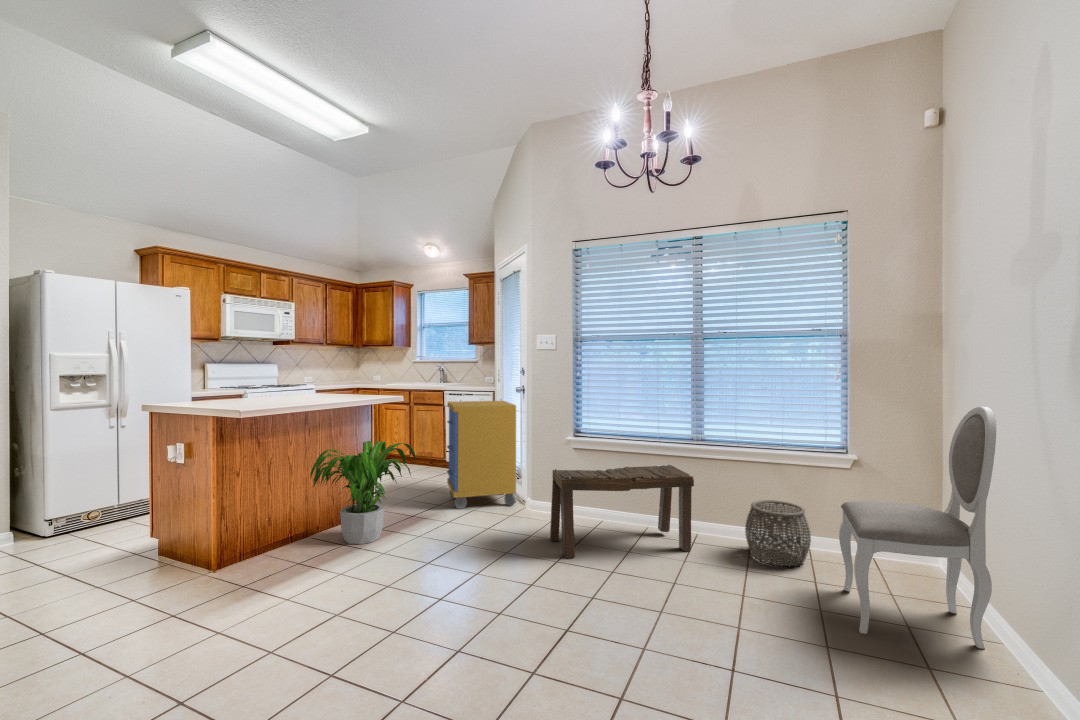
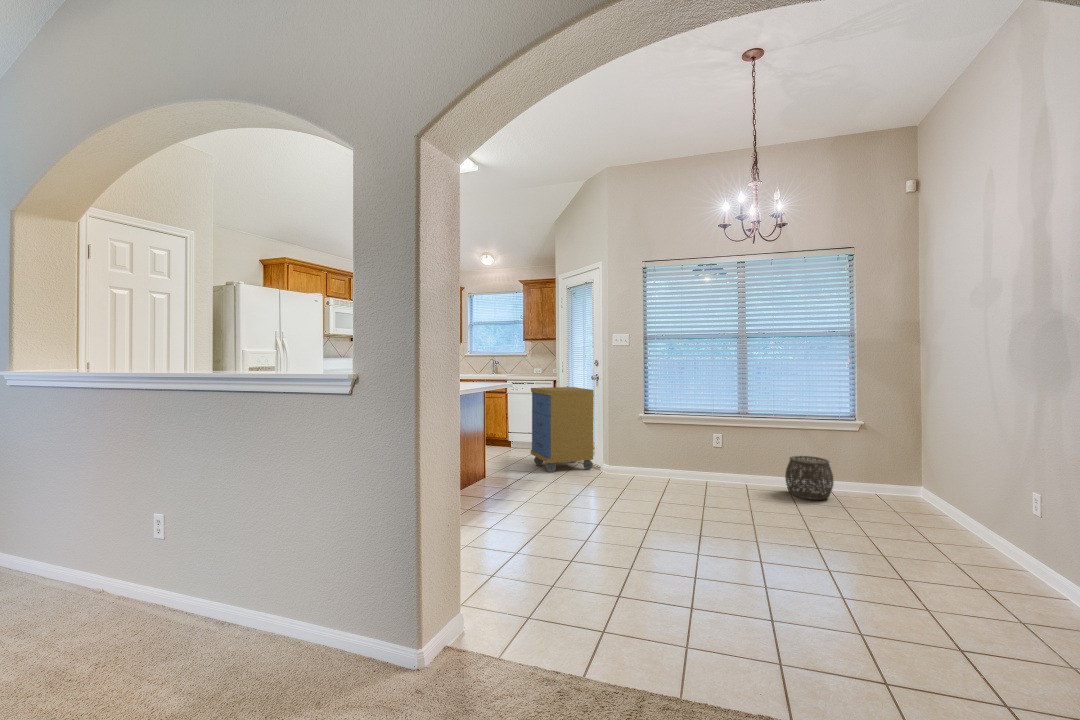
dining chair: present [839,406,996,649] -> none [859,383,967,536]
potted plant: present [310,441,416,544] -> none [460,417,534,495]
bench: present [550,465,694,559] -> none [639,433,750,500]

